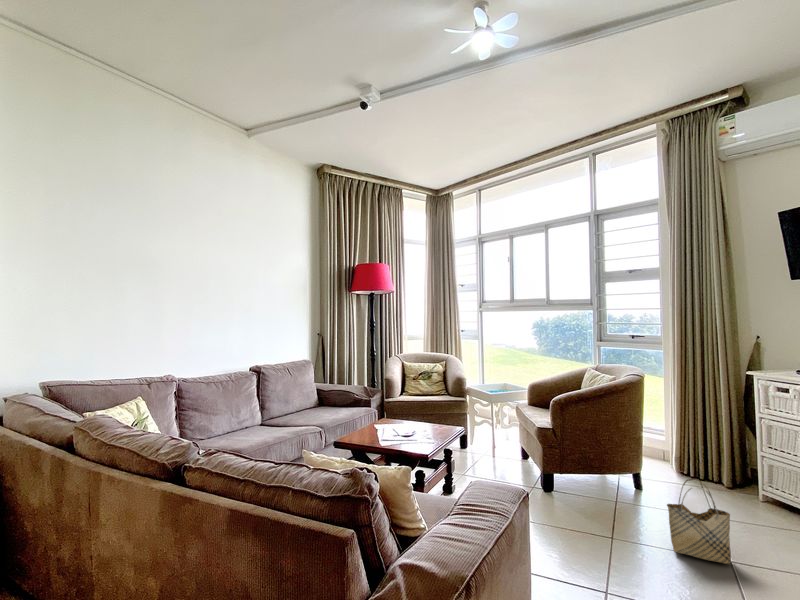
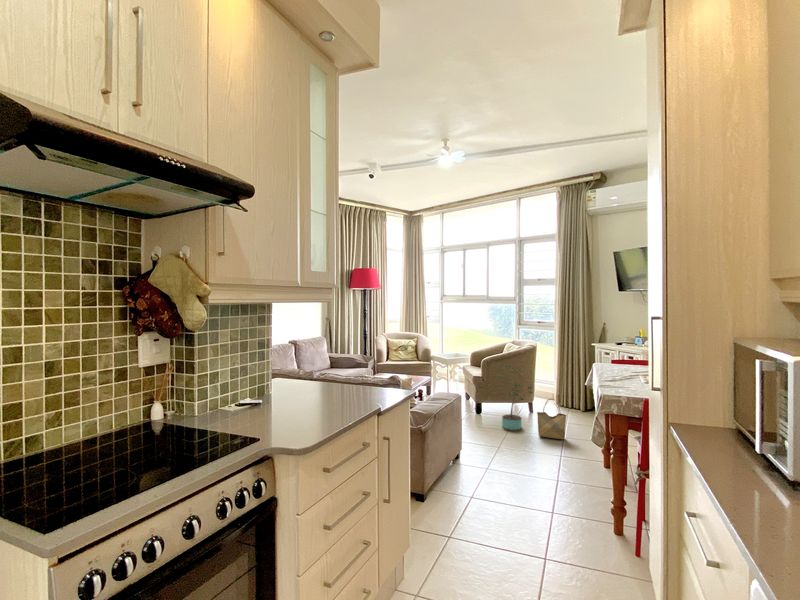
potted plant: none [580,412,653,531] -> present [496,366,532,430]

